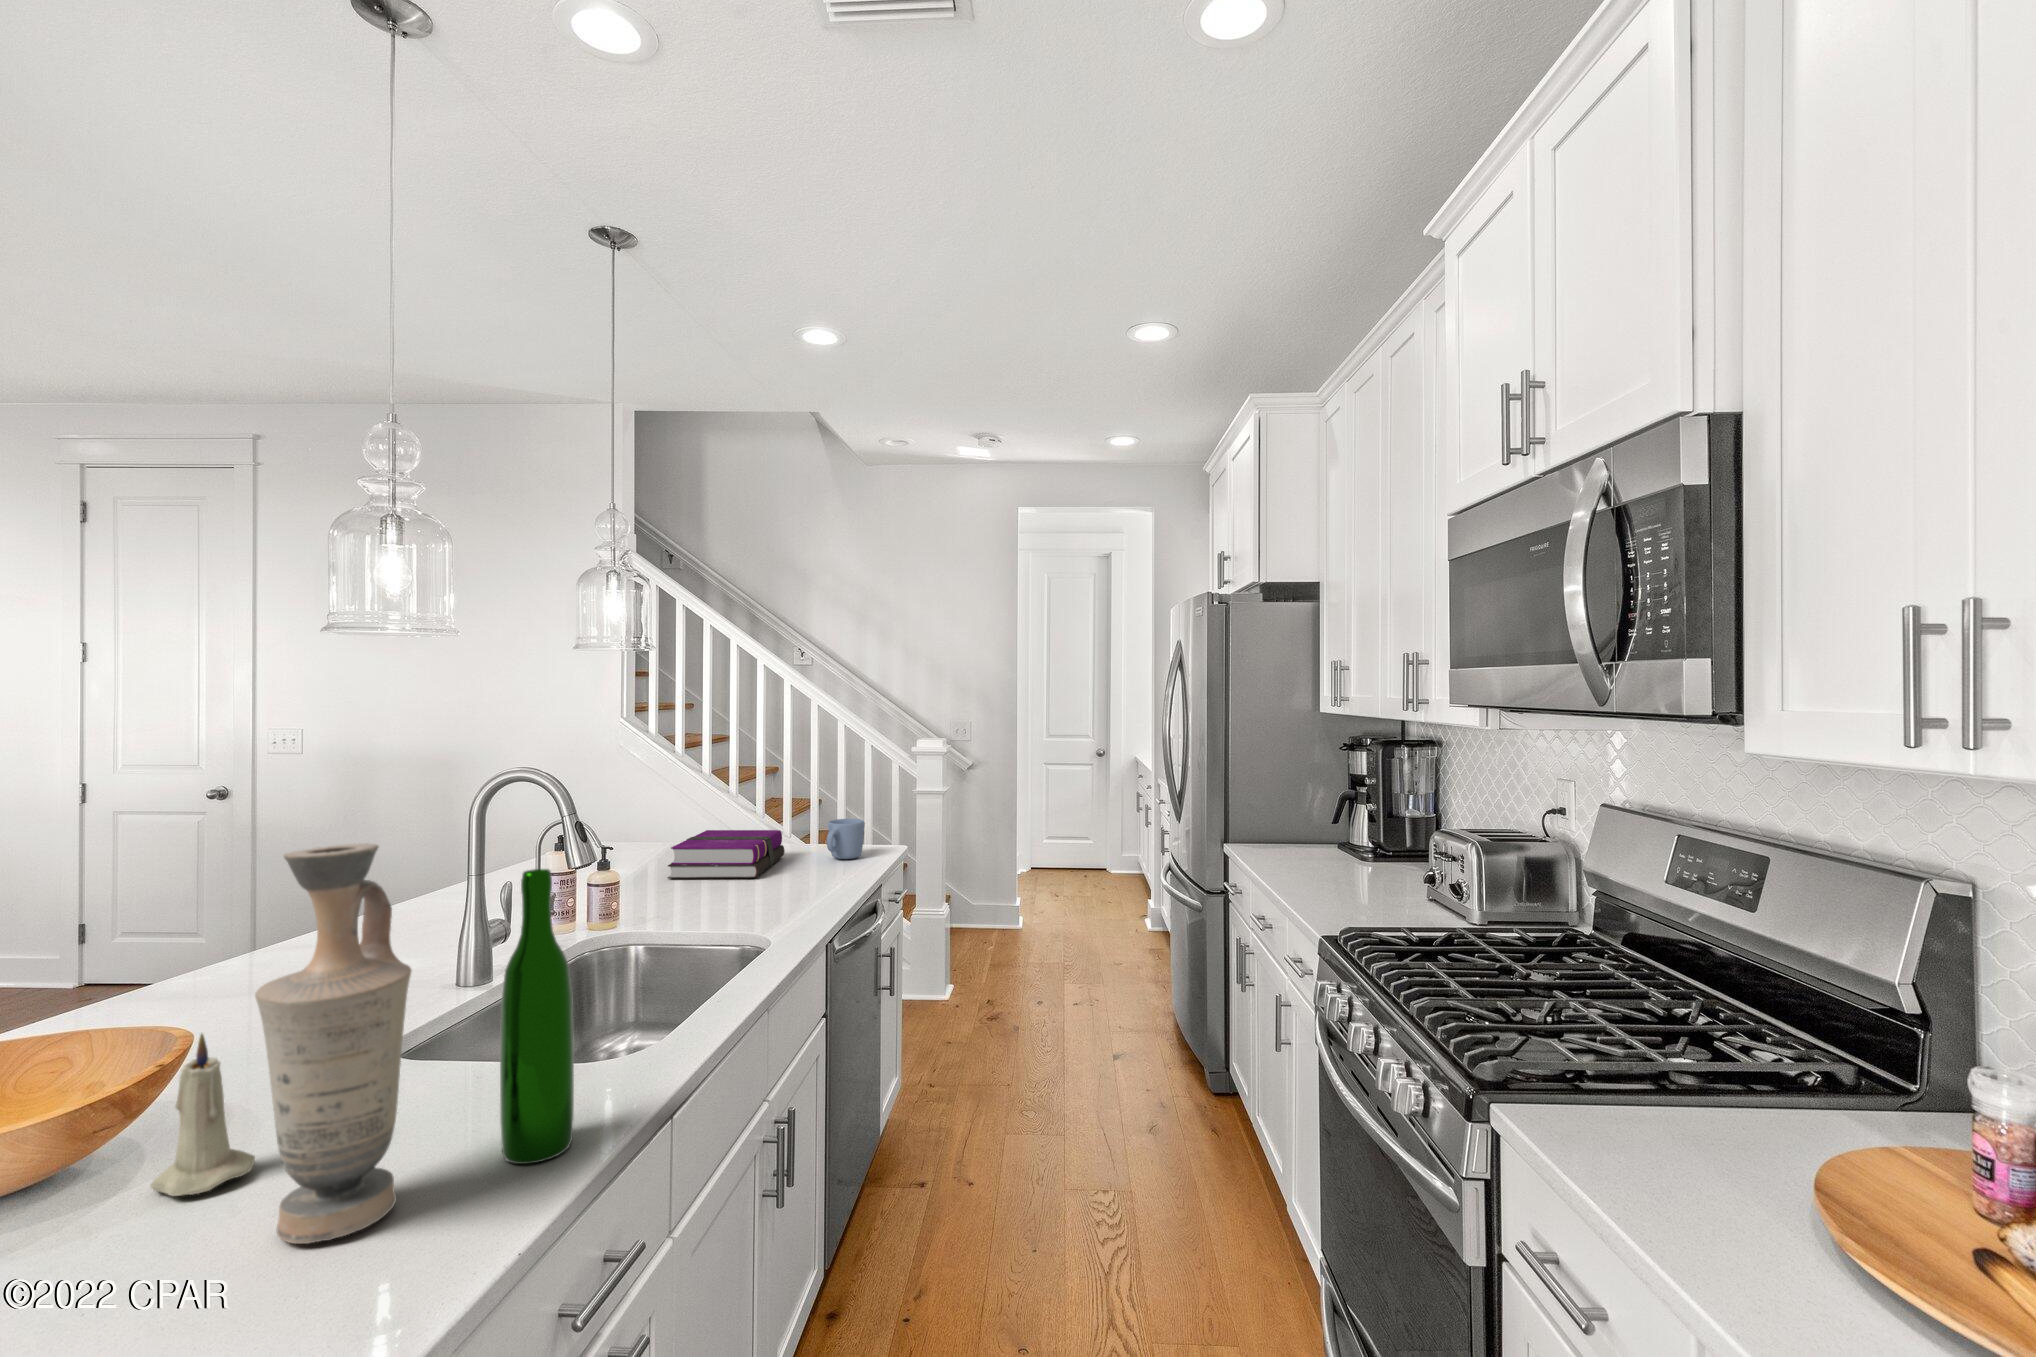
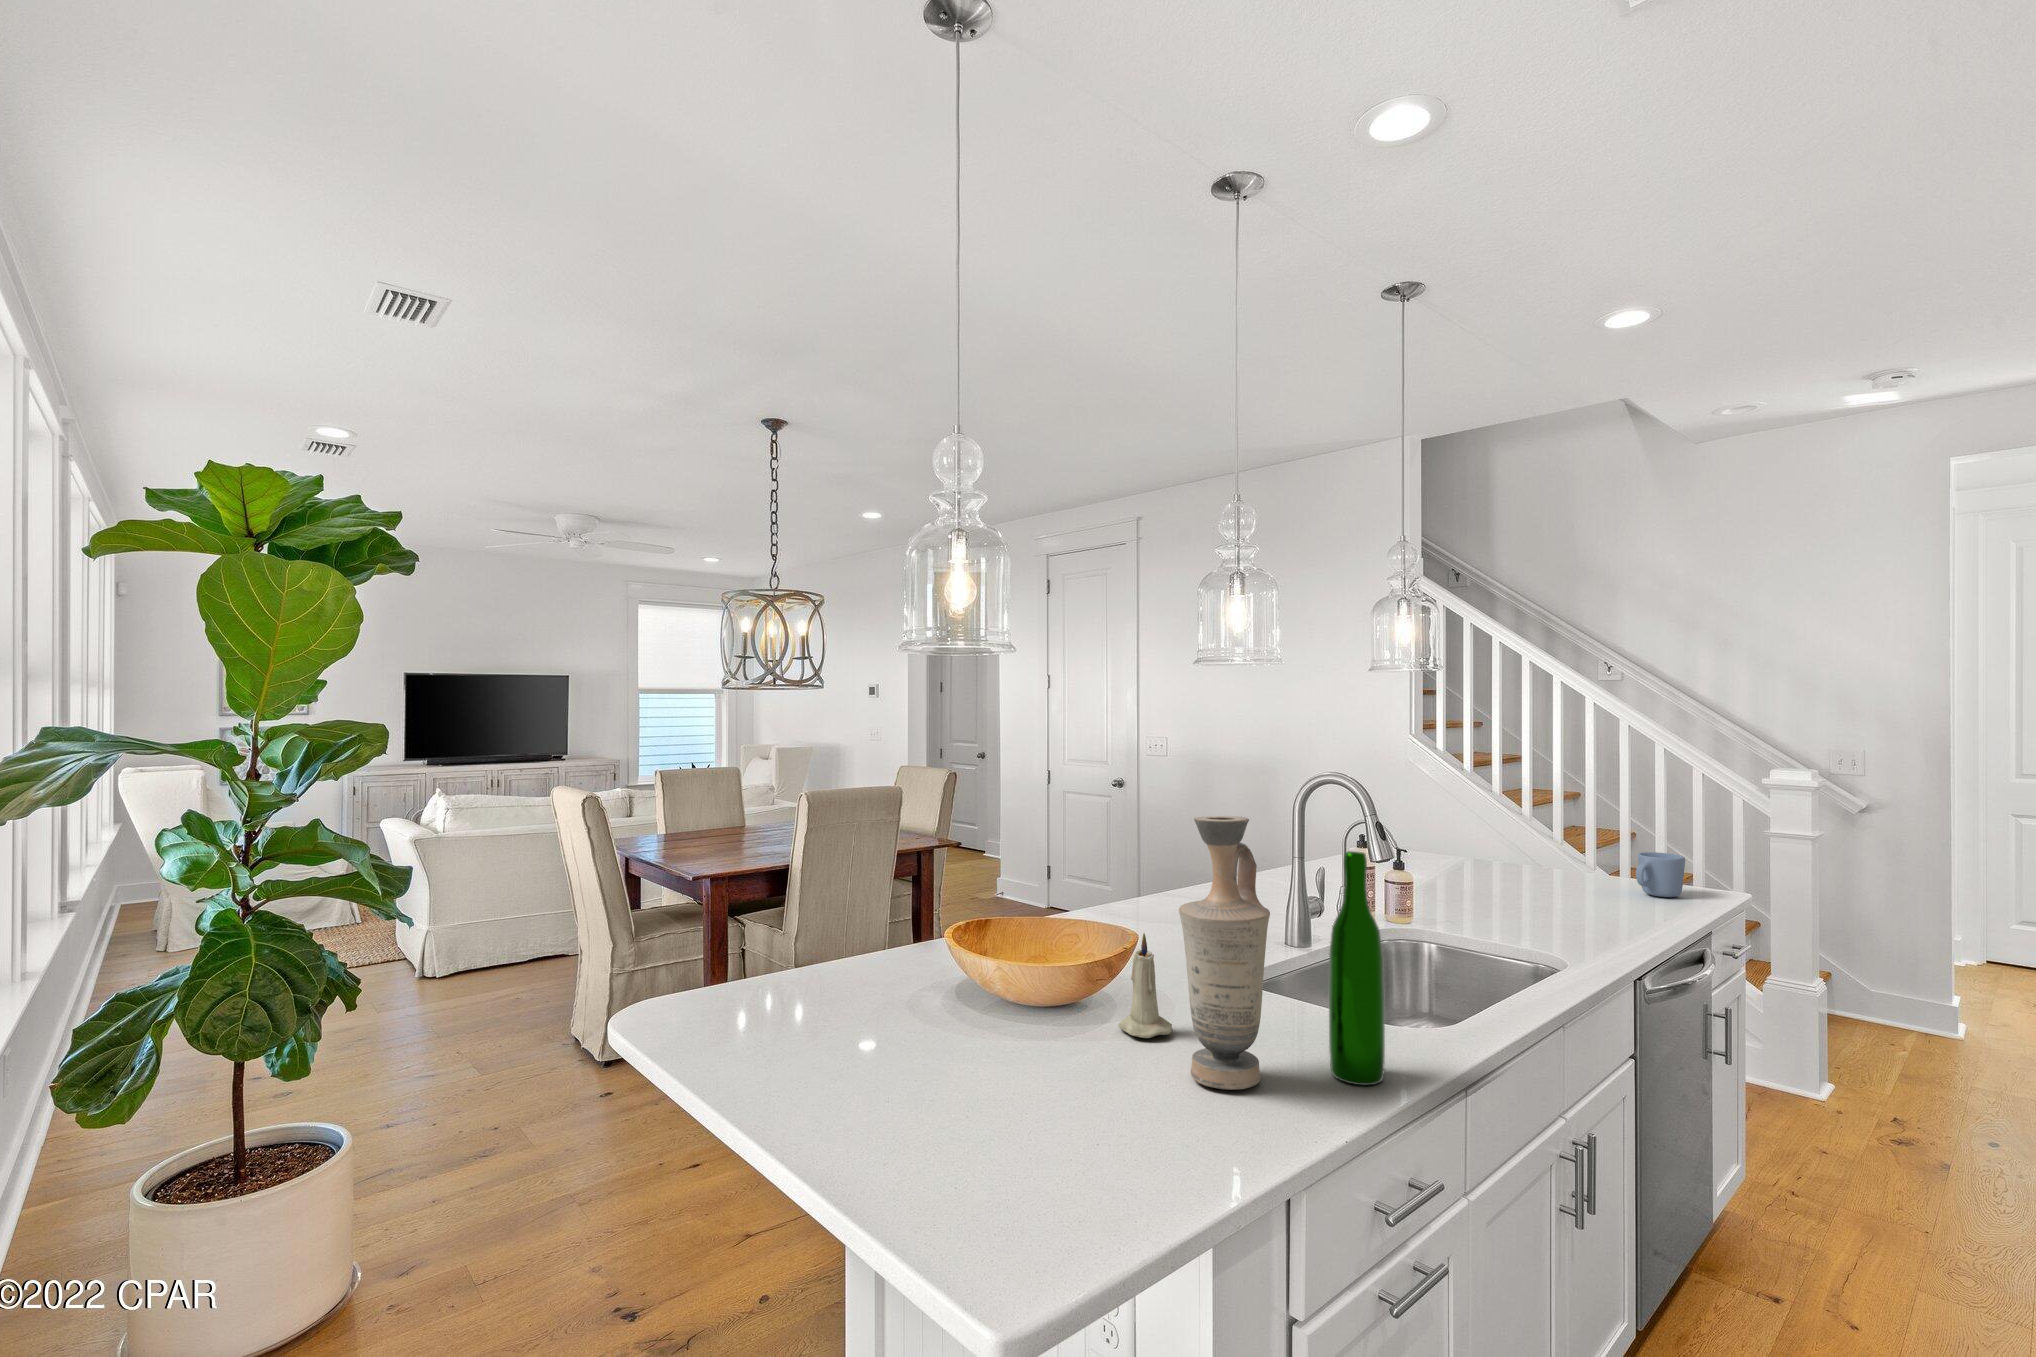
hardback book: present [668,830,785,879] -> none [1459,848,1585,900]

